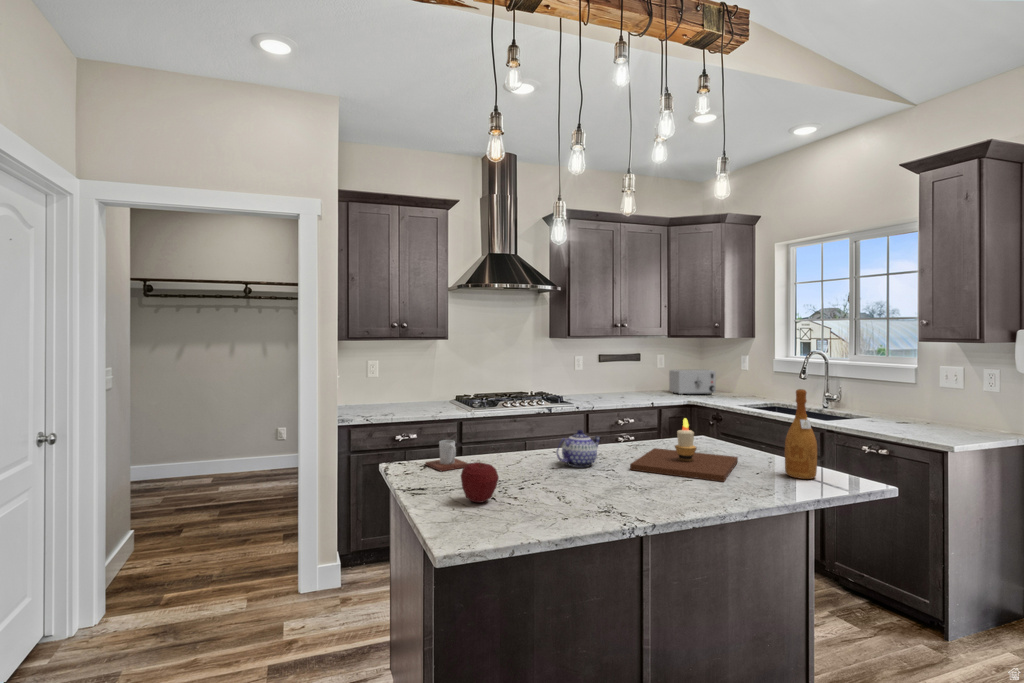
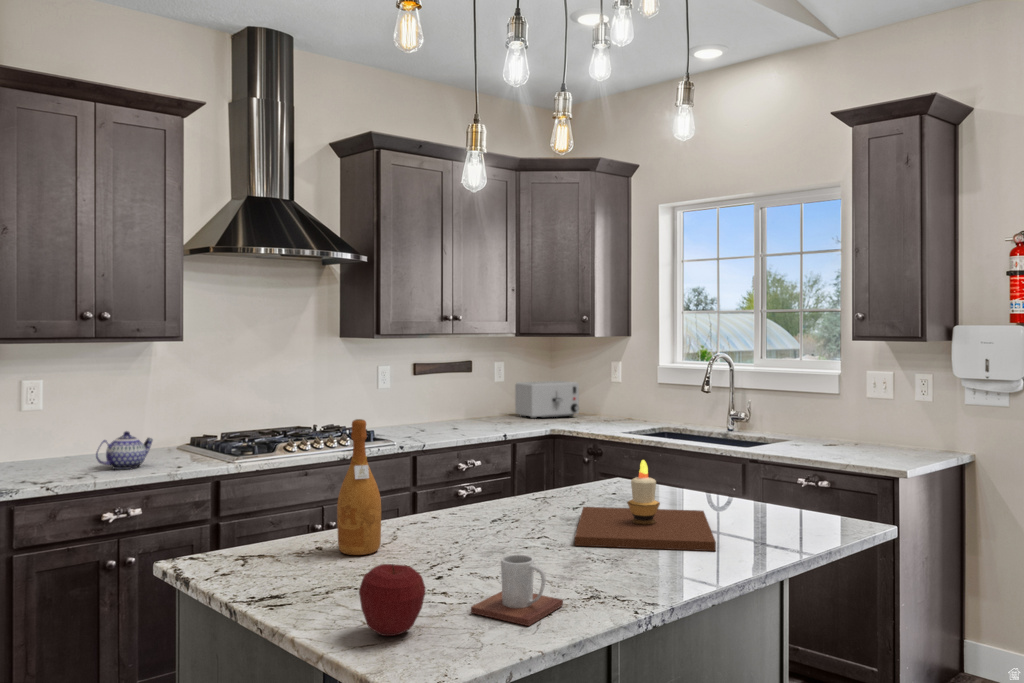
wine bottle: present [785,389,817,479] -> present [337,419,381,555]
teapot: present [557,430,600,467] -> present [96,431,153,469]
mug: present [425,440,468,471] -> present [471,554,563,626]

